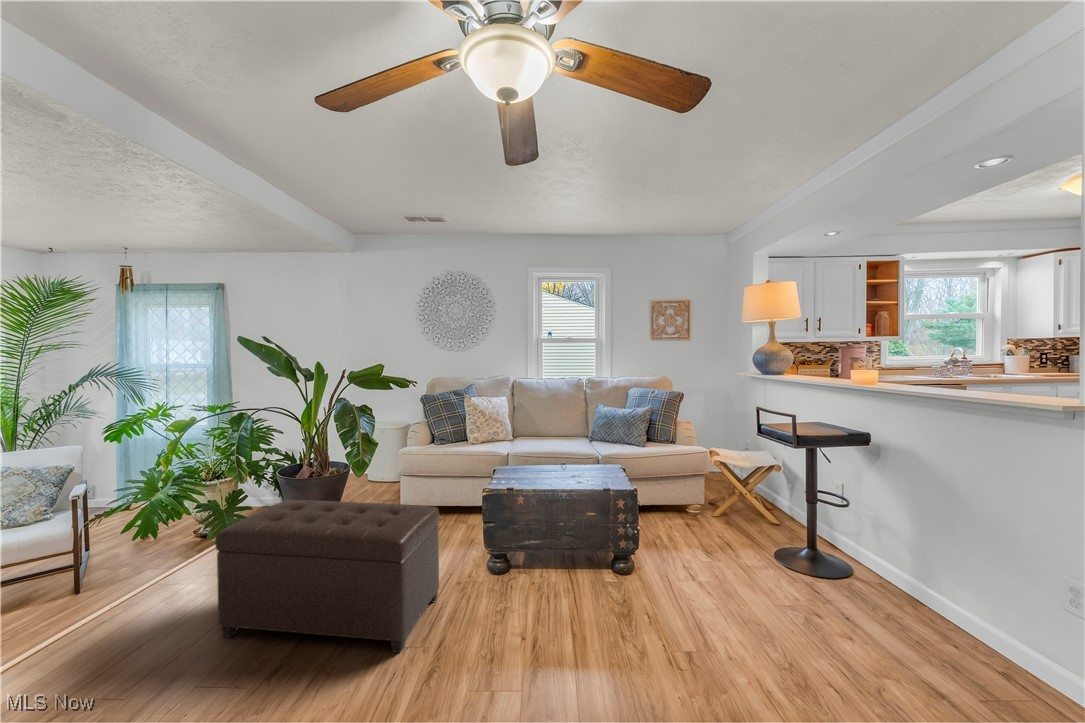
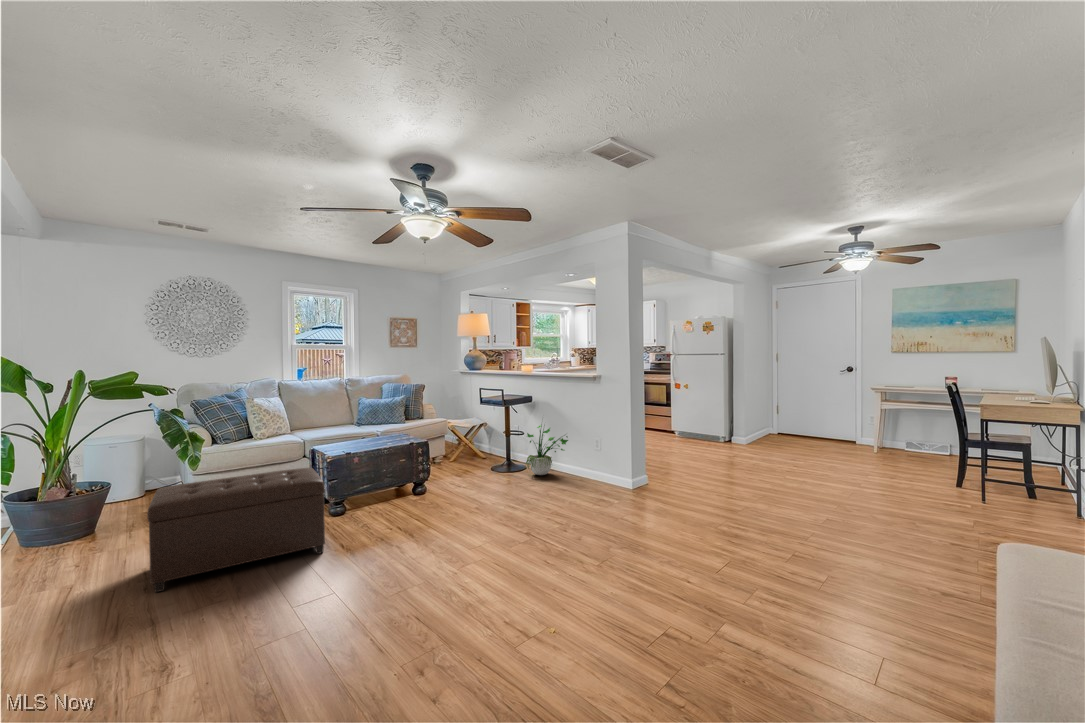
potted plant: none [836,473,955,604] -> present [526,425,568,475]

